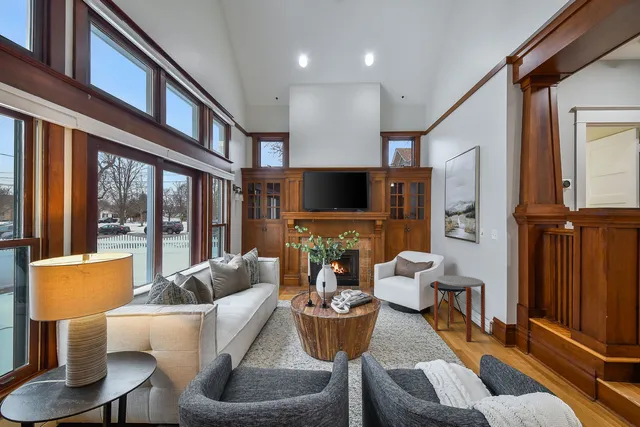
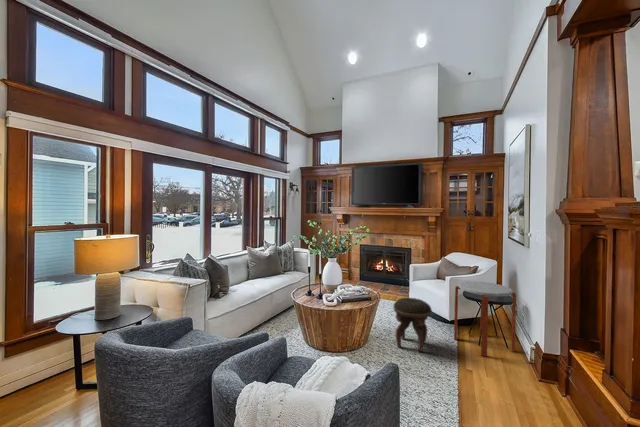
footstool: none [391,297,427,348] -> present [393,298,432,352]

